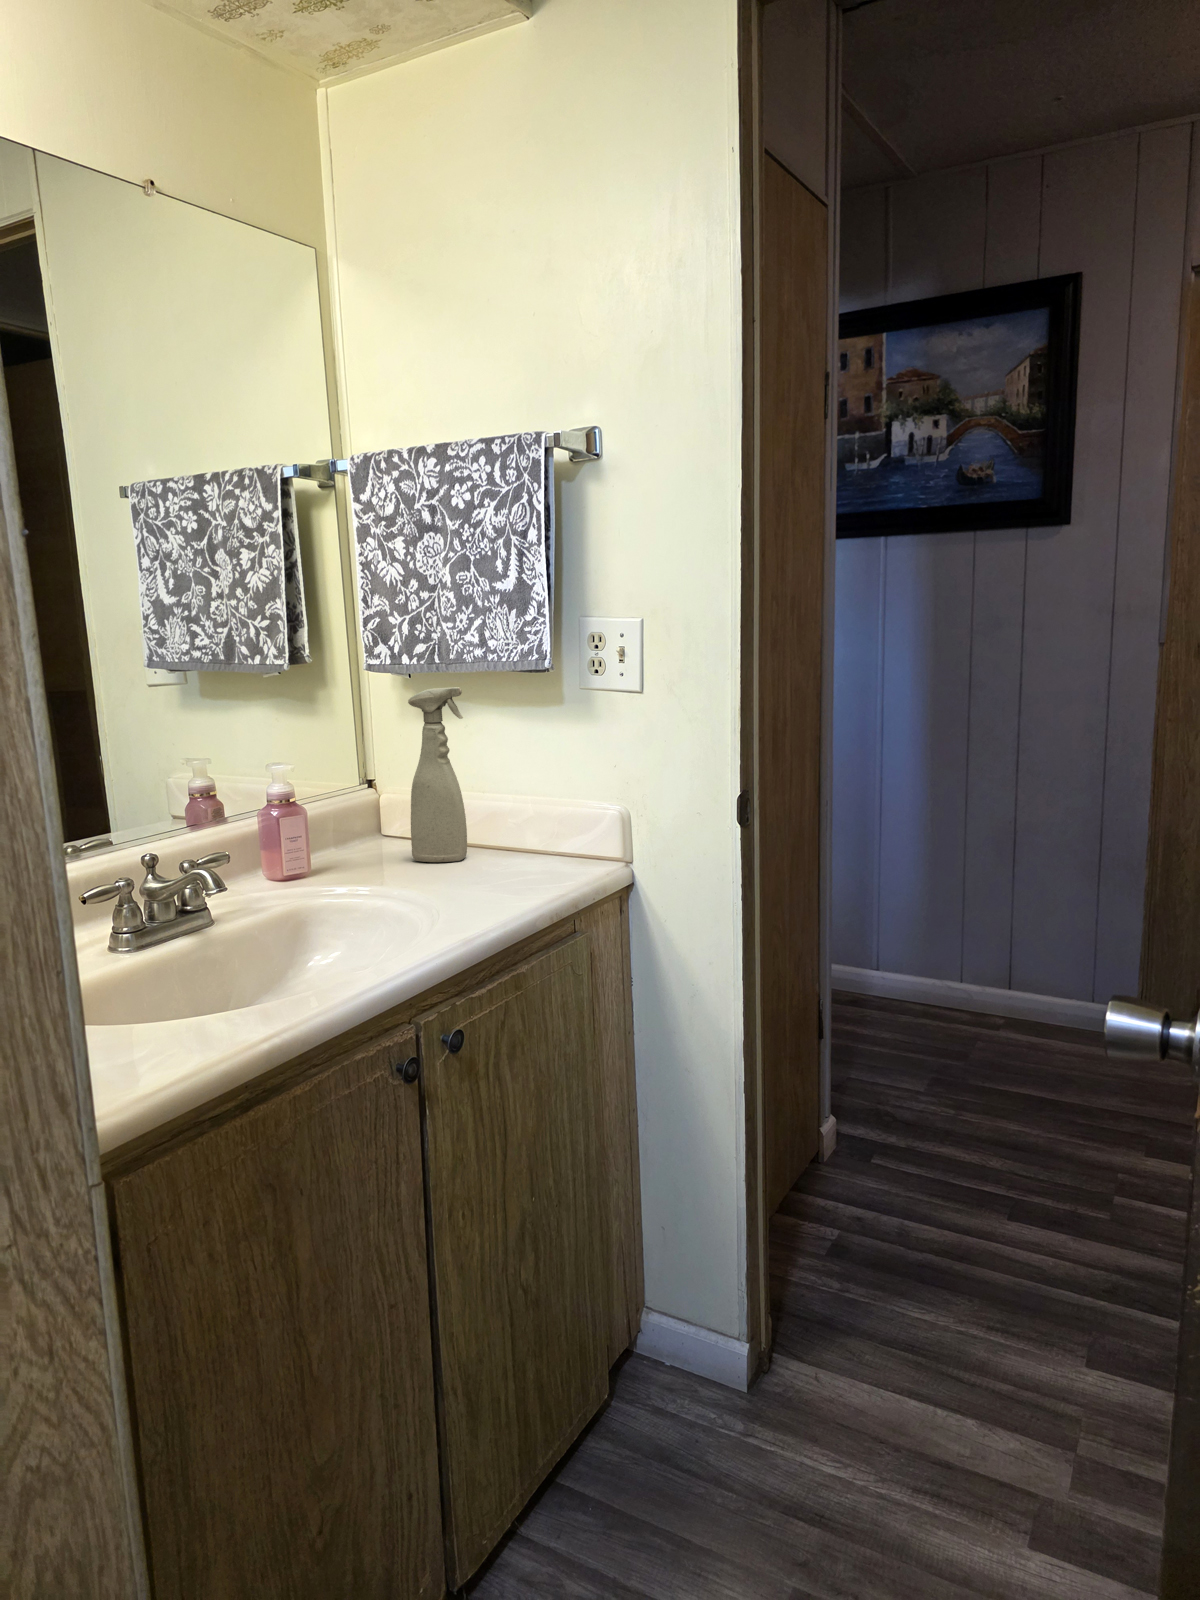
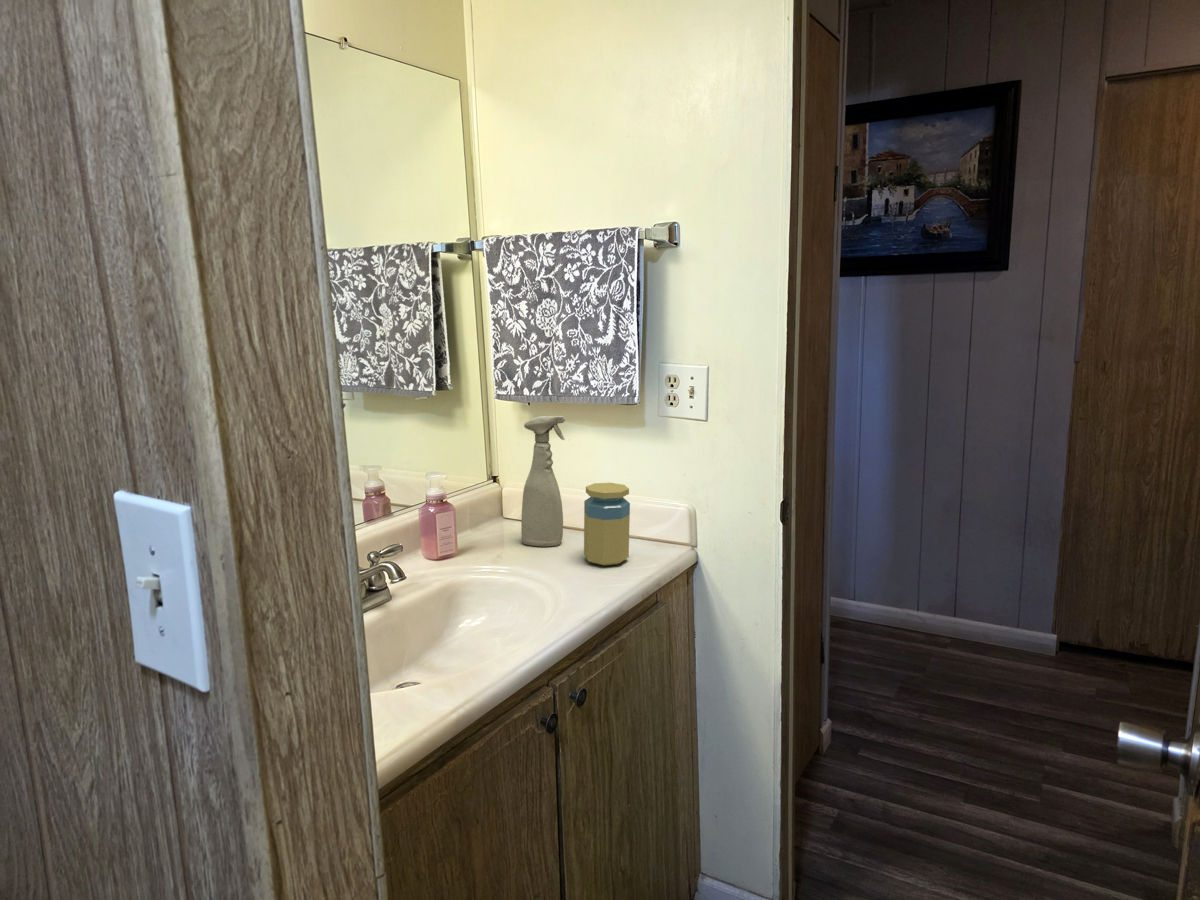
jar: none [487,771,548,876] -> present [584,483,630,566]

